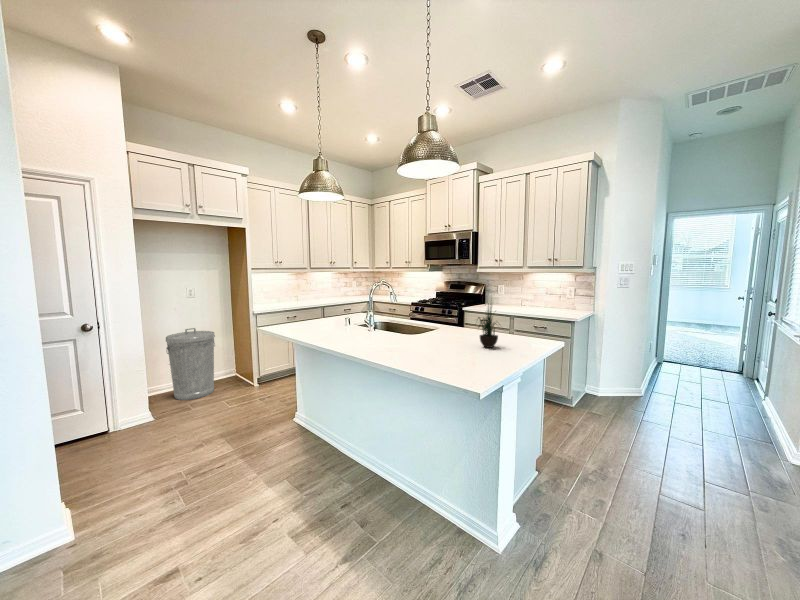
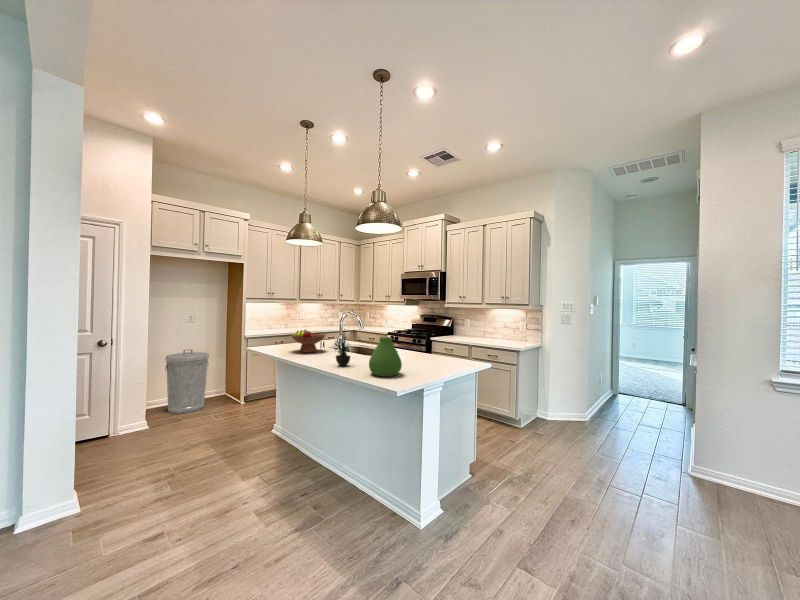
fruit bowl: none [312,304,354,332] -> present [291,330,326,353]
potted plant: present [478,304,498,348] -> present [335,333,350,366]
vase: none [425,314,469,367] -> present [369,337,402,377]

